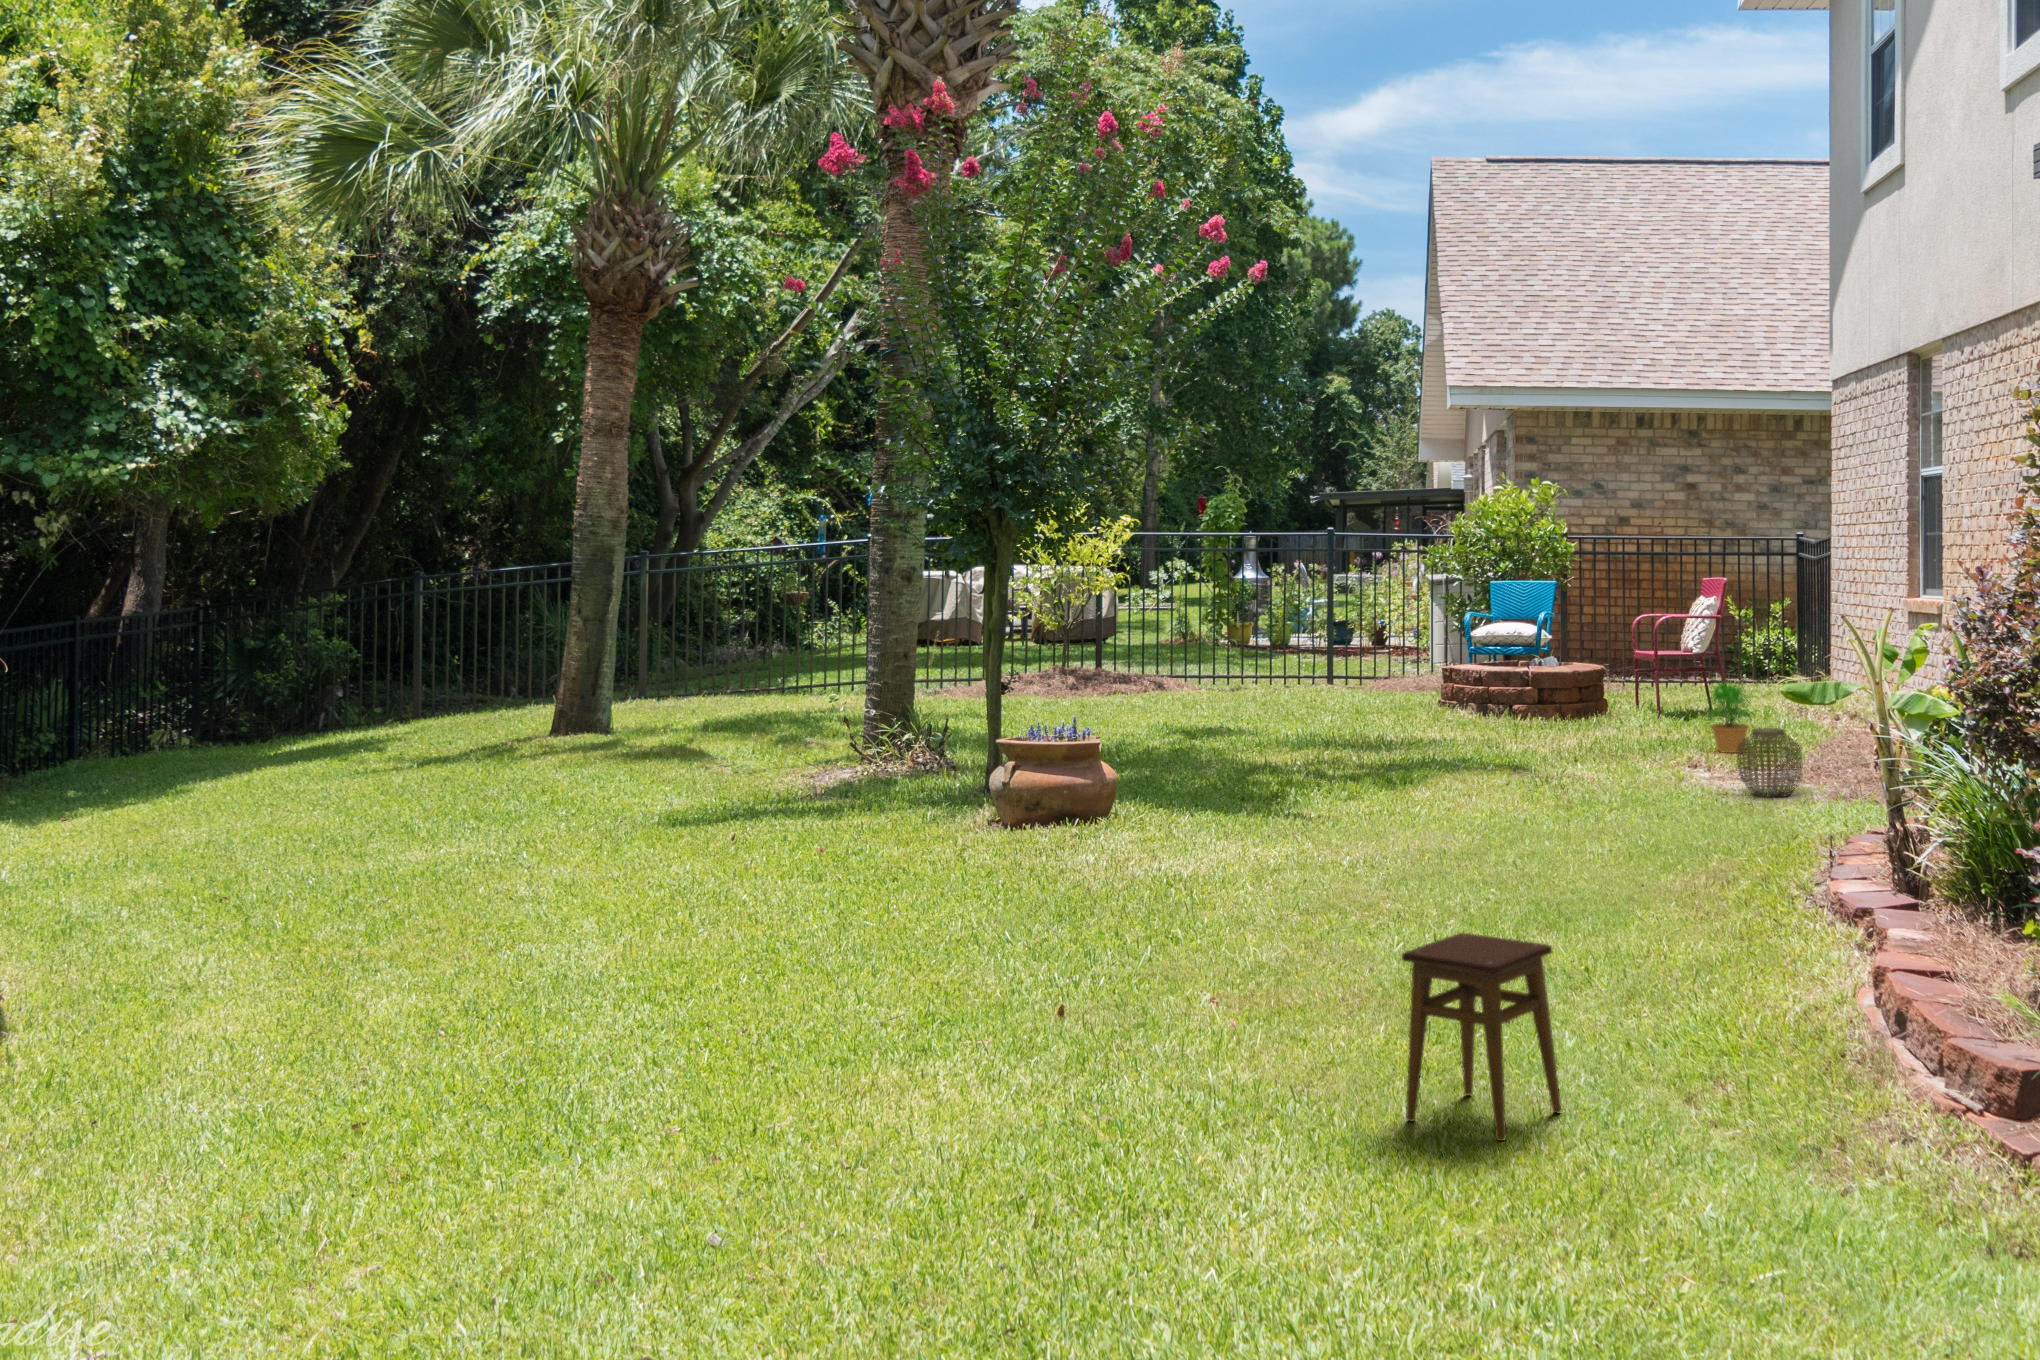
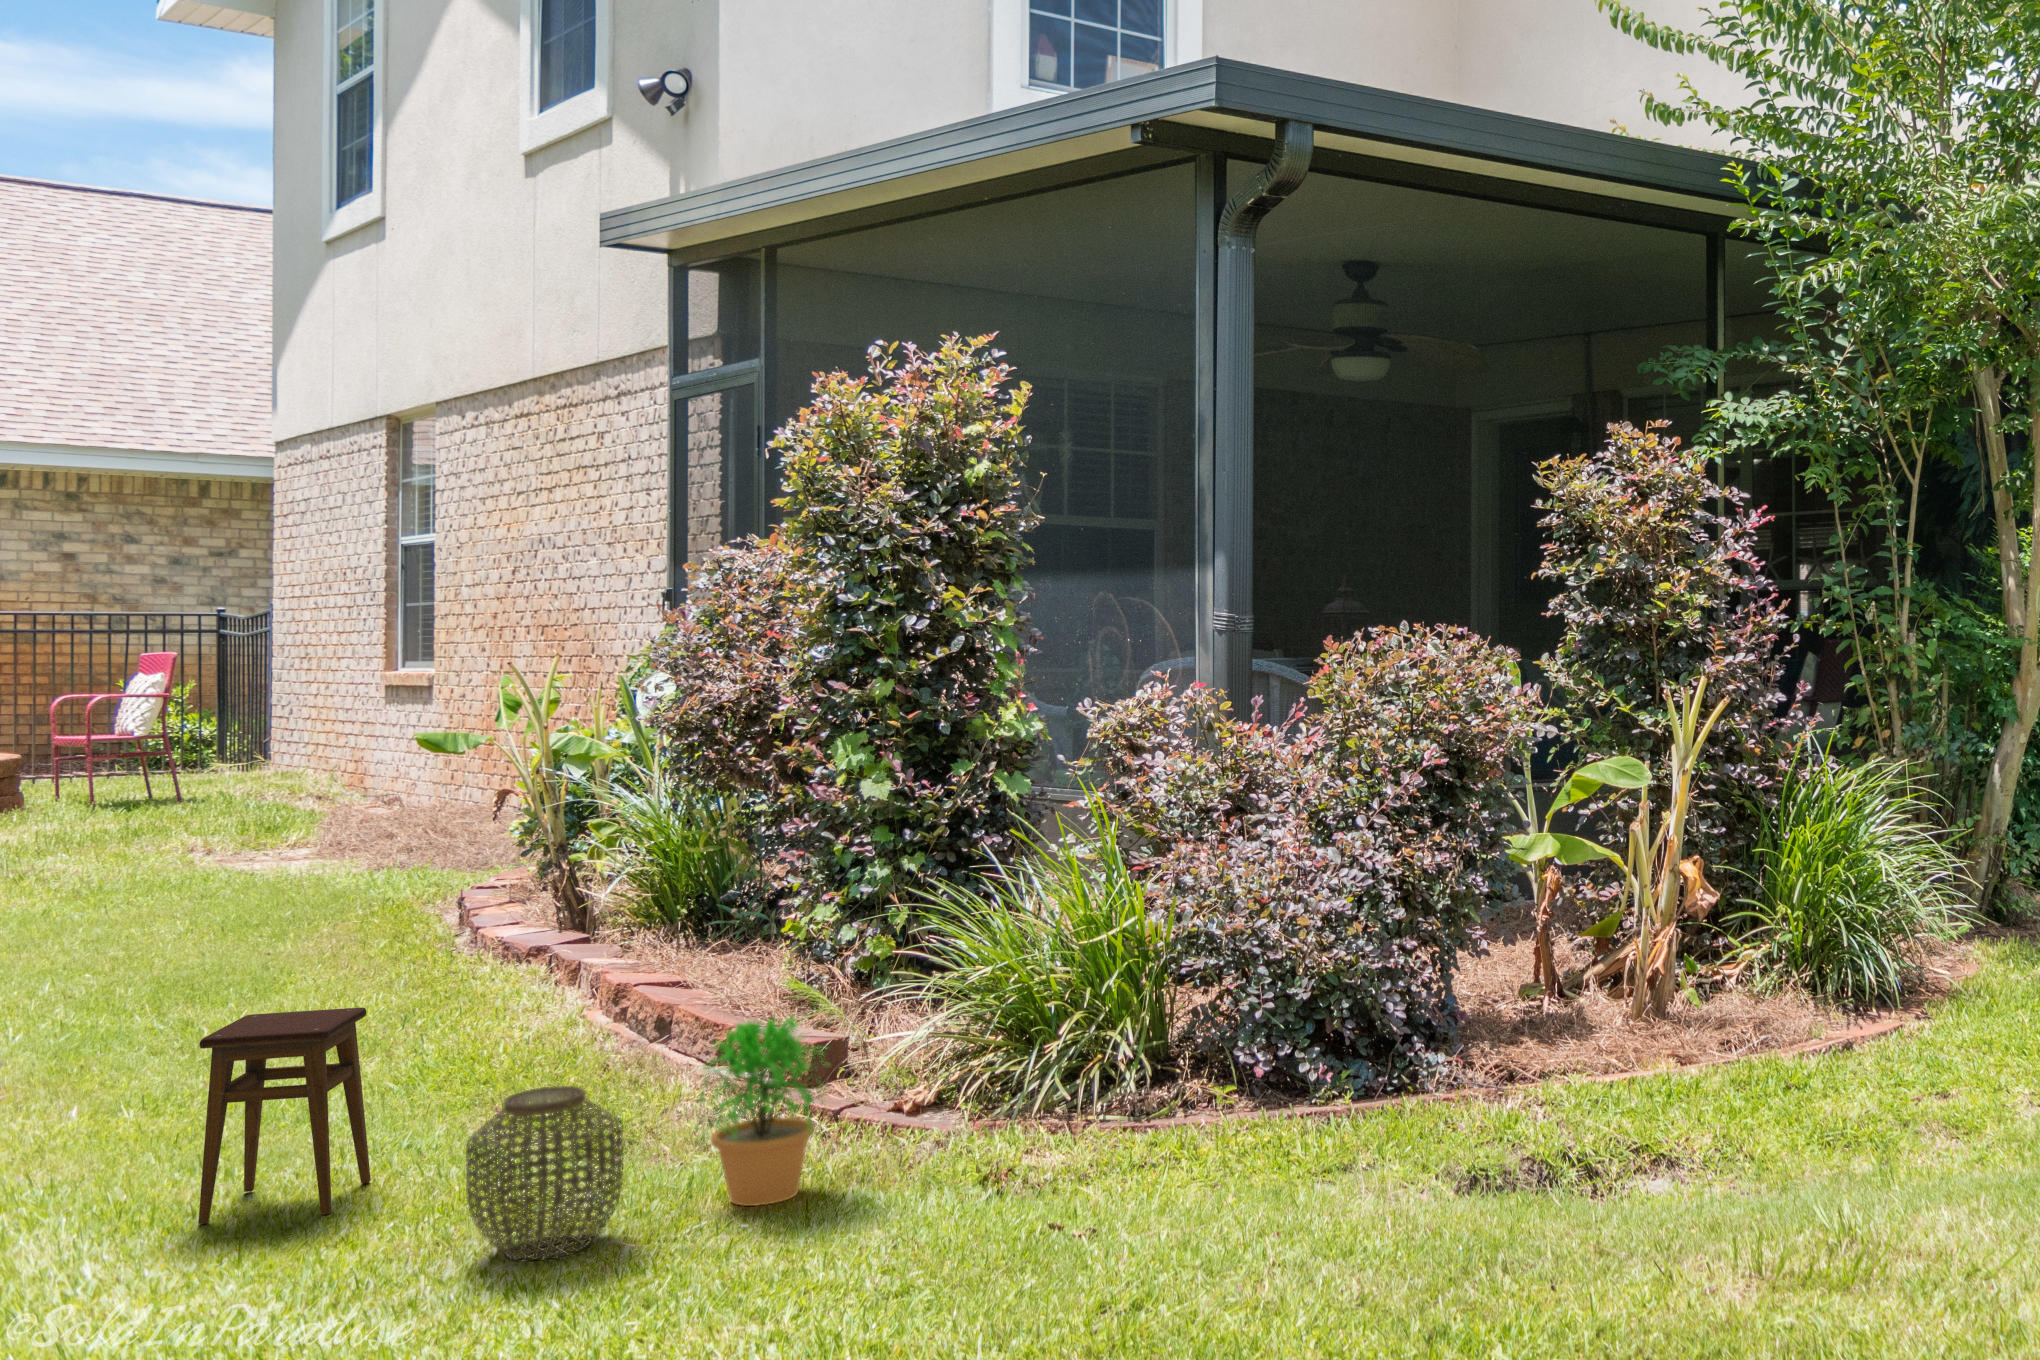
potted plant: present [1706,682,1751,753] -> present [694,1017,826,1206]
woven basket: present [1737,728,1802,797] -> present [466,1086,623,1261]

